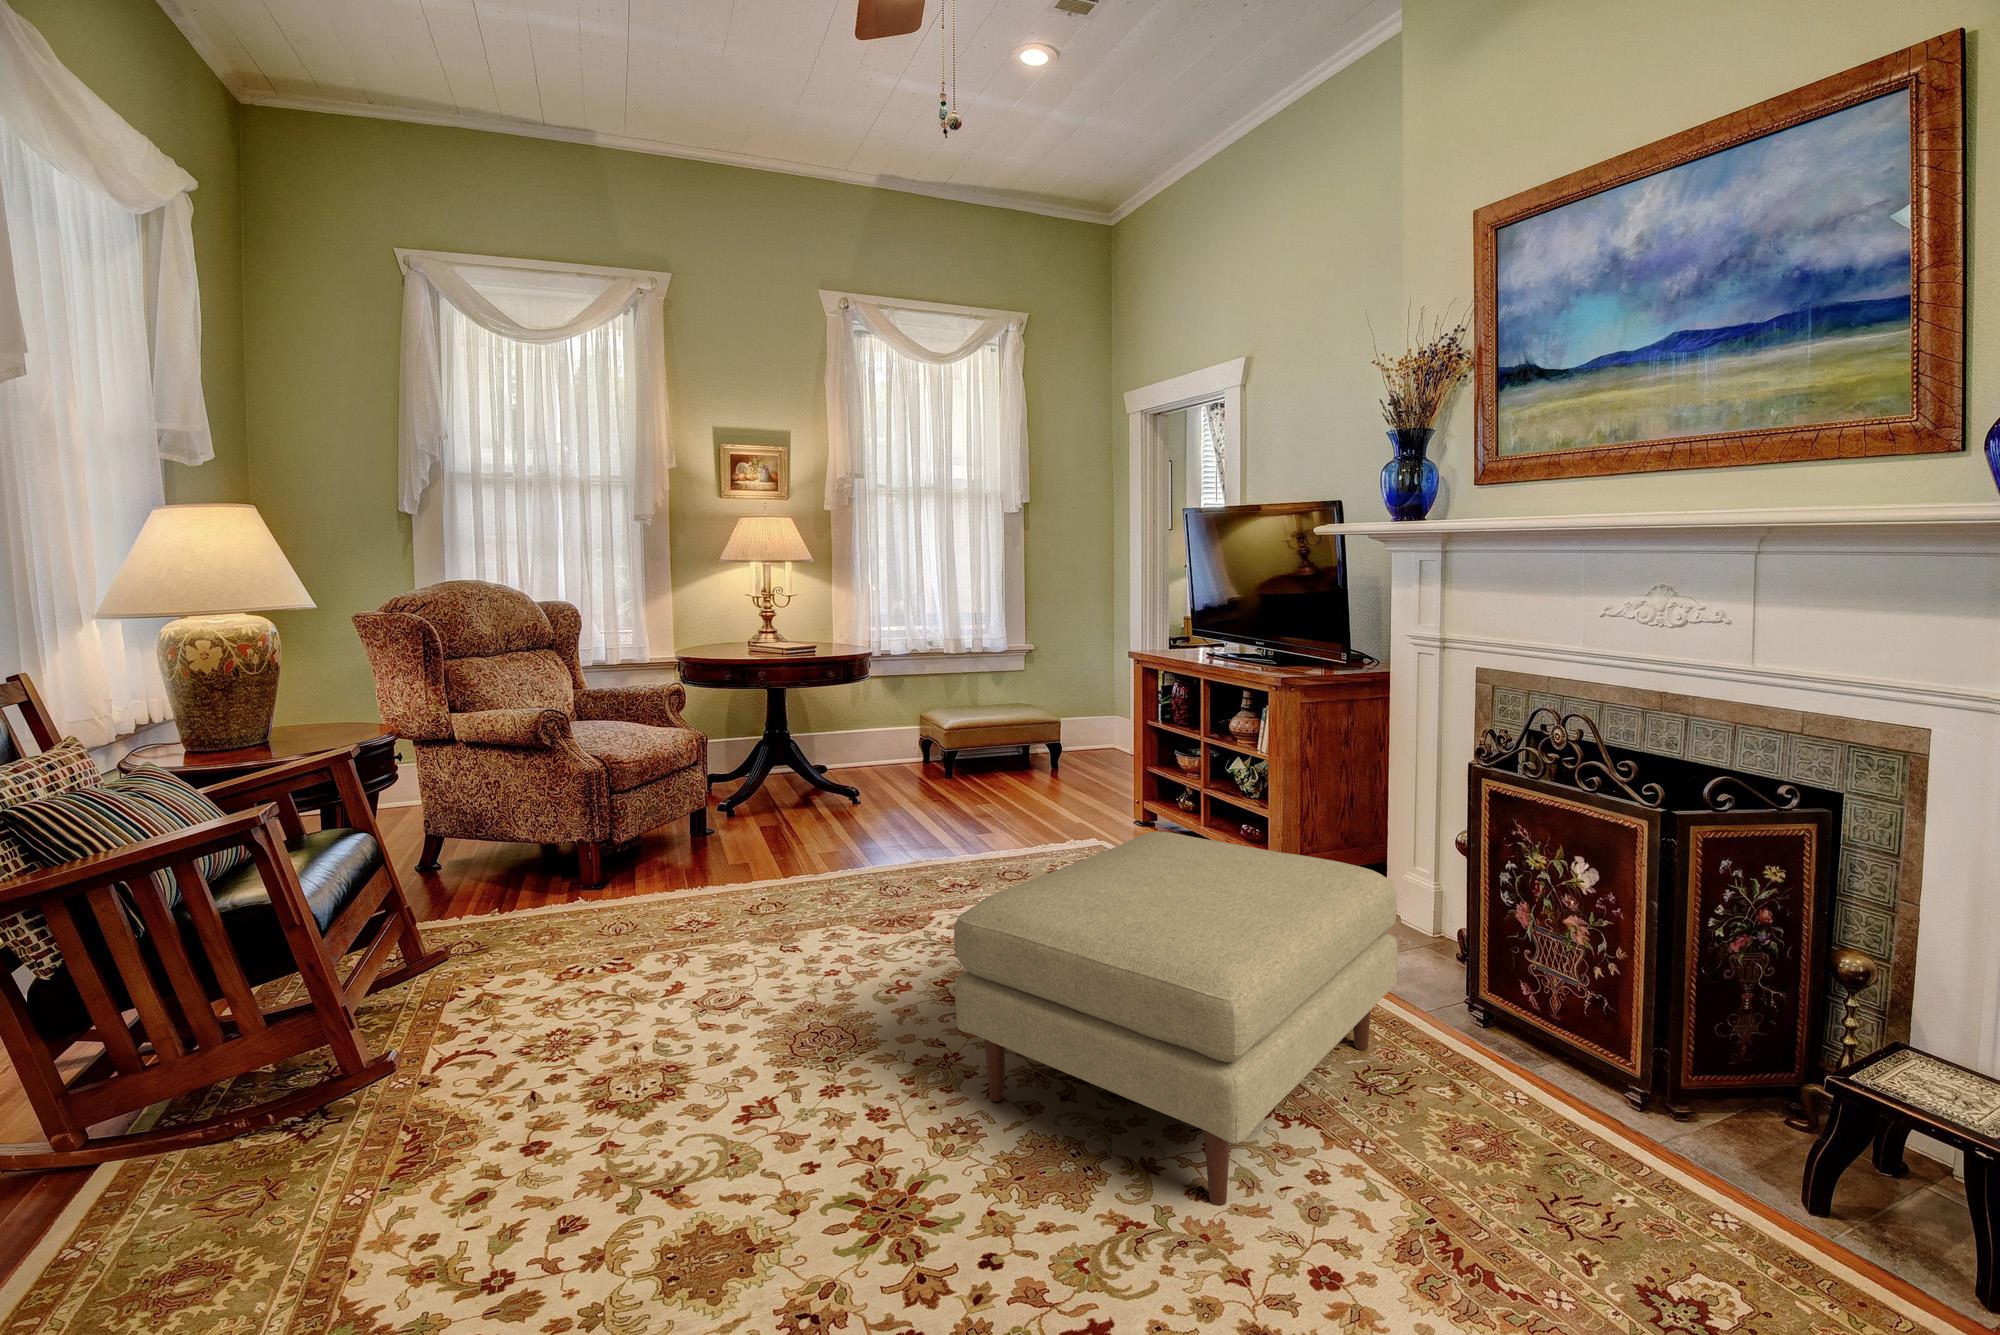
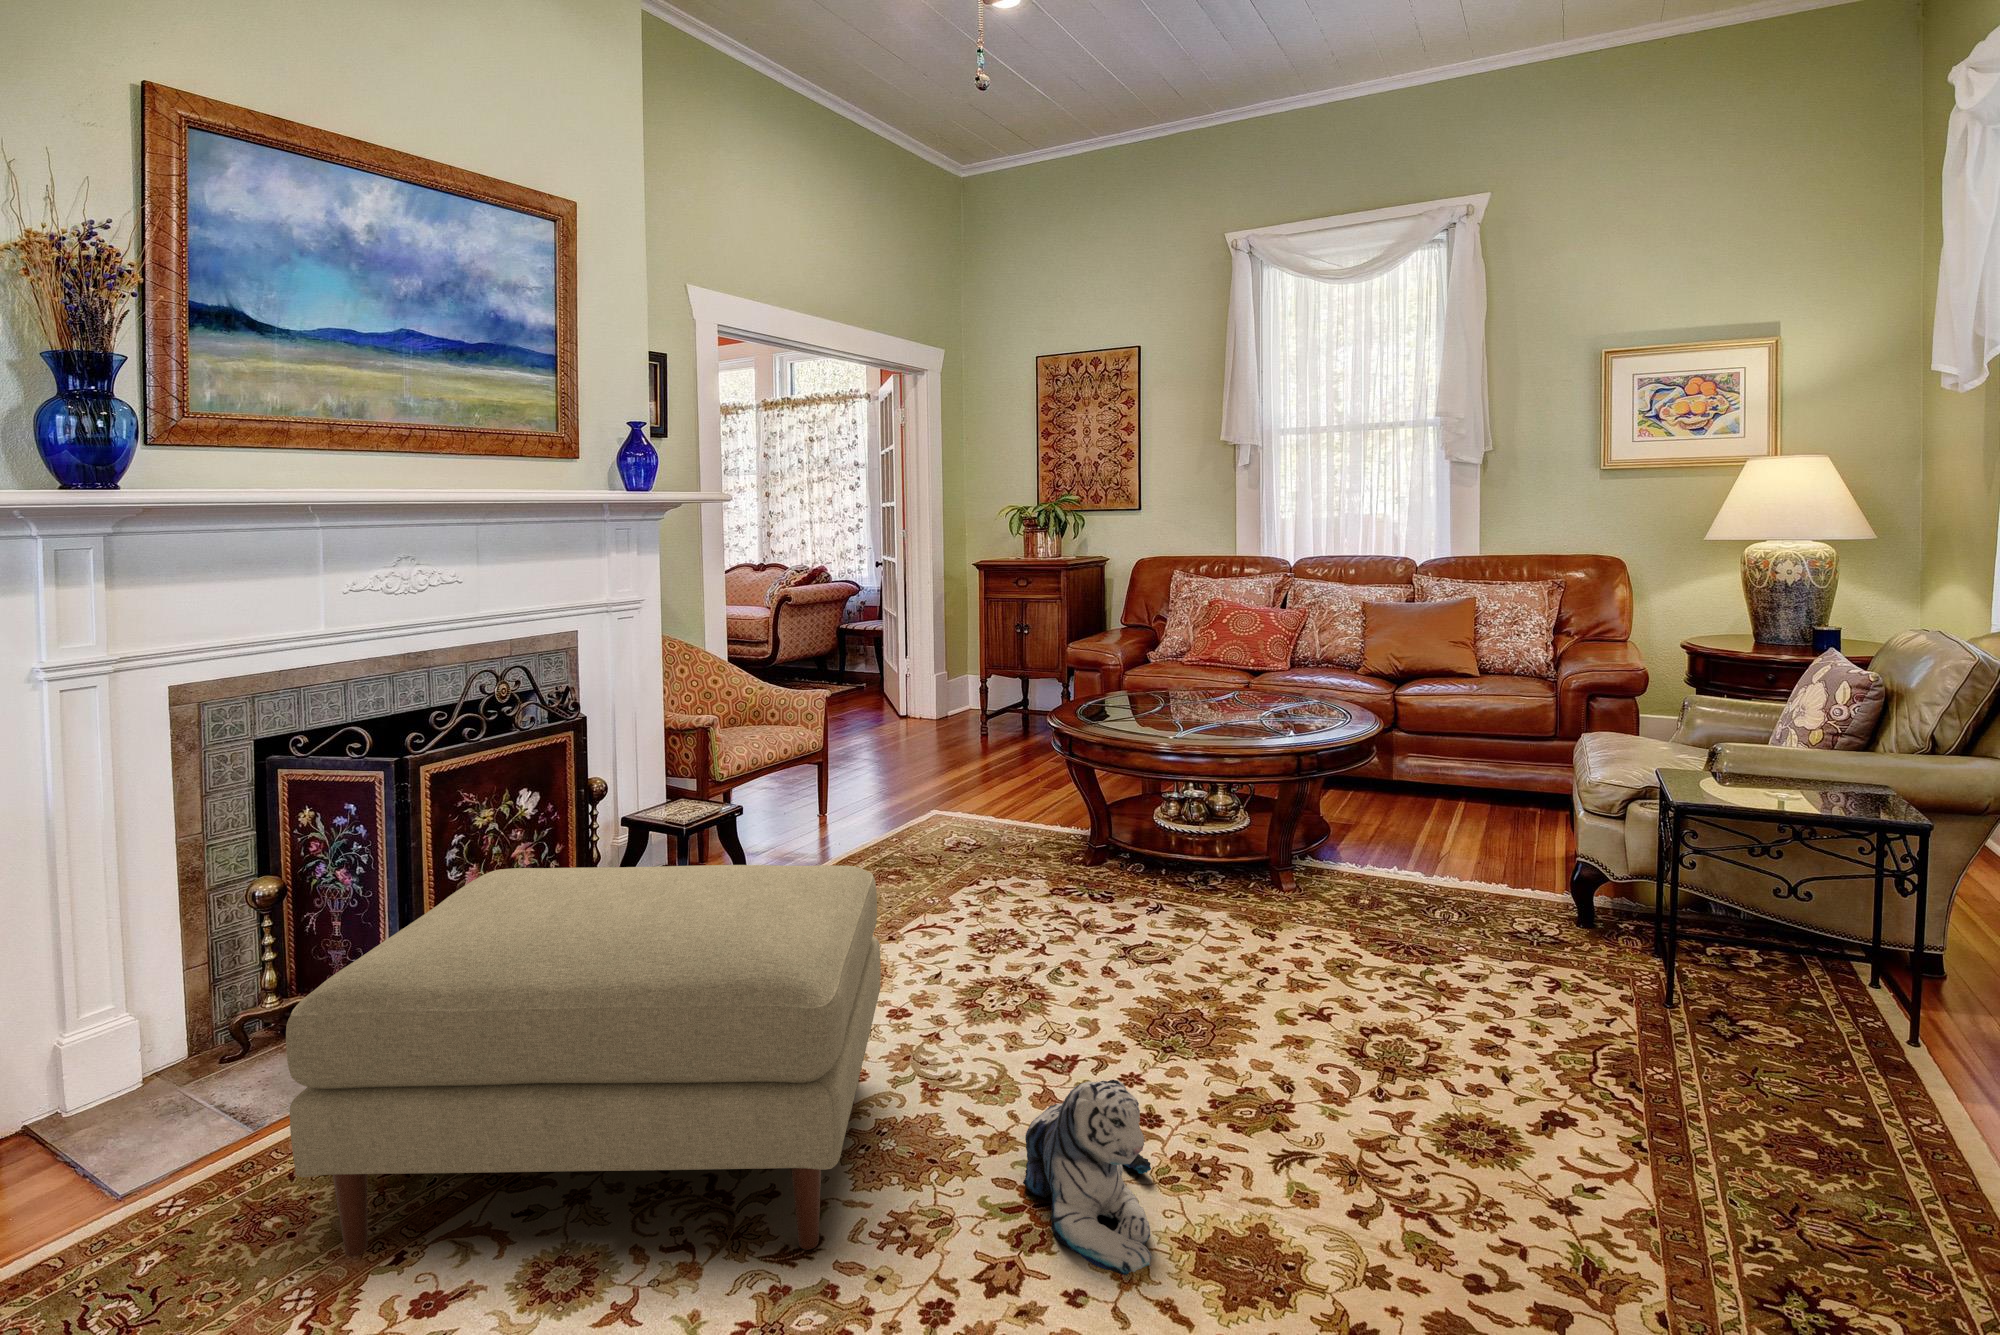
plush toy: none [772,1097,969,1291] -> present [1023,1080,1152,1275]

